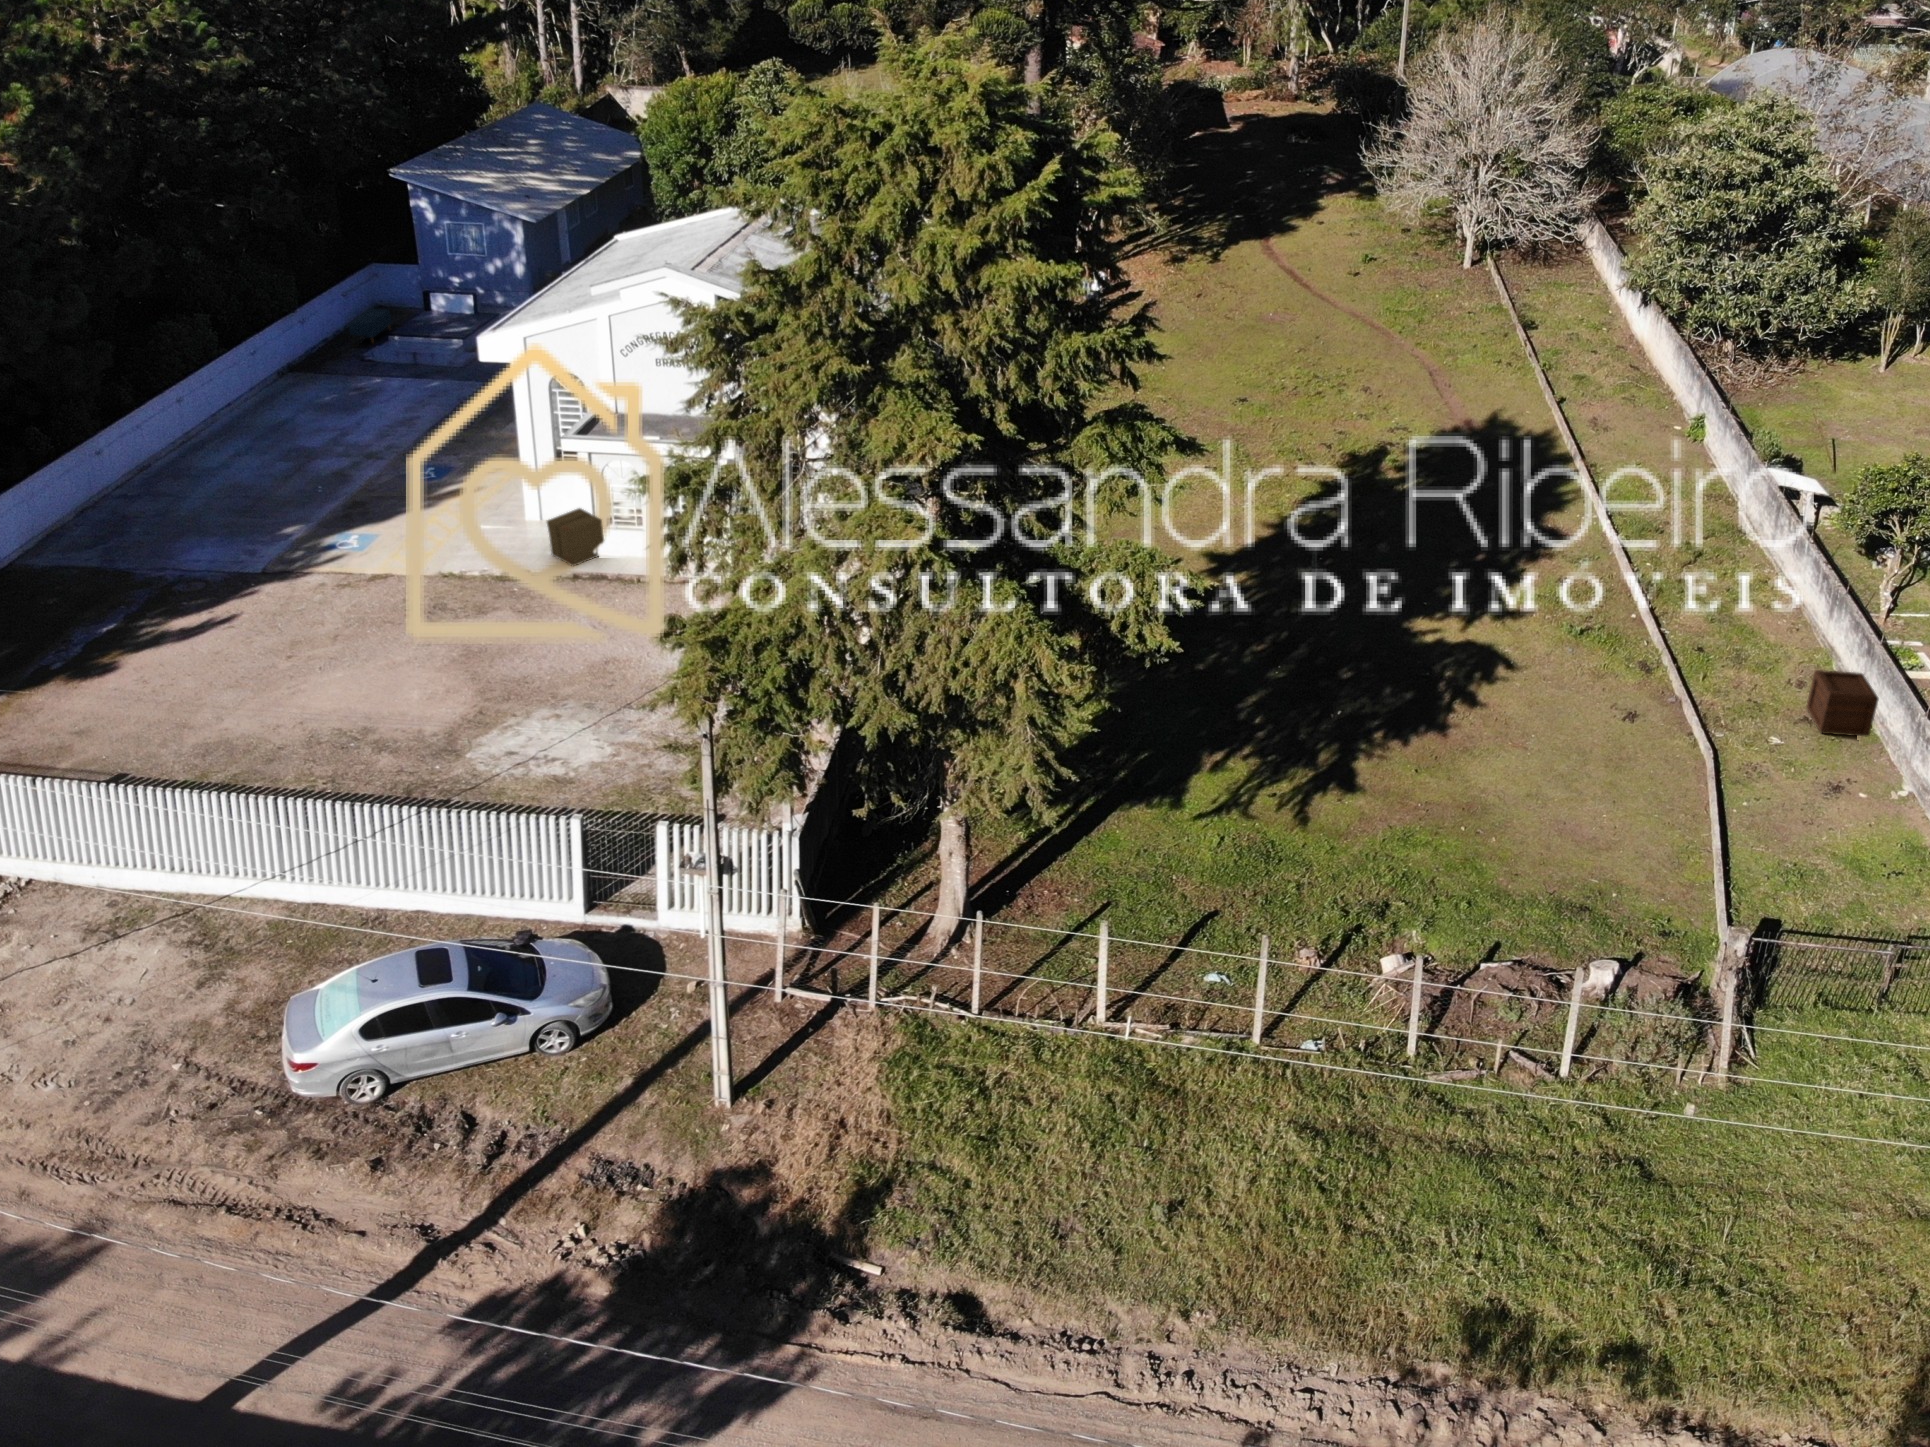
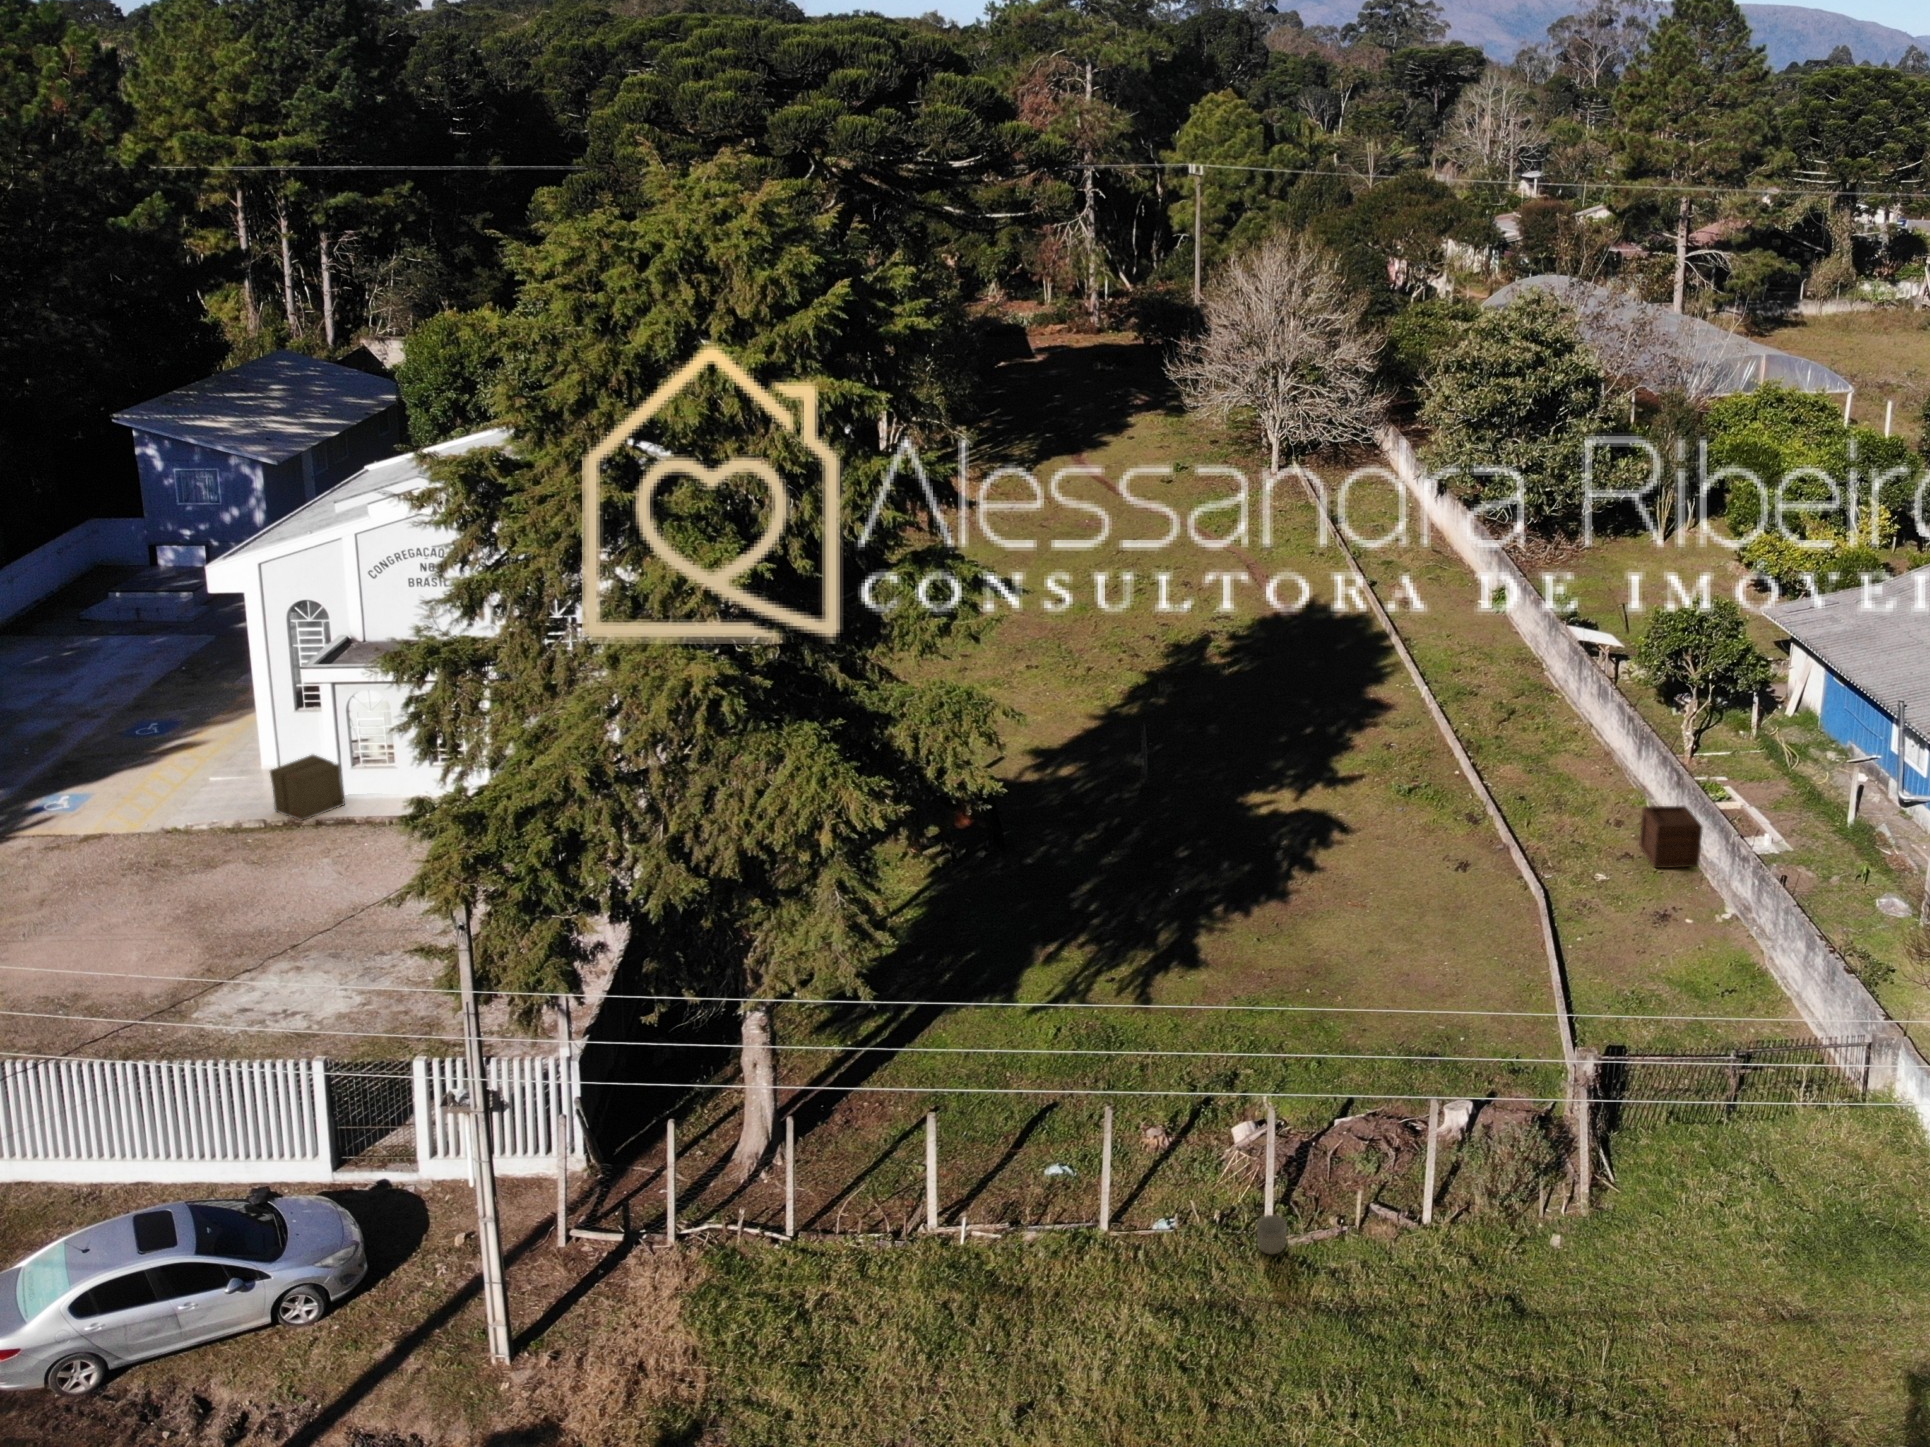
bench: present [349,309,392,343] -> none [27,571,85,611]
planter: none [1395,1055,1424,1091] -> present [1257,1215,1287,1254]

